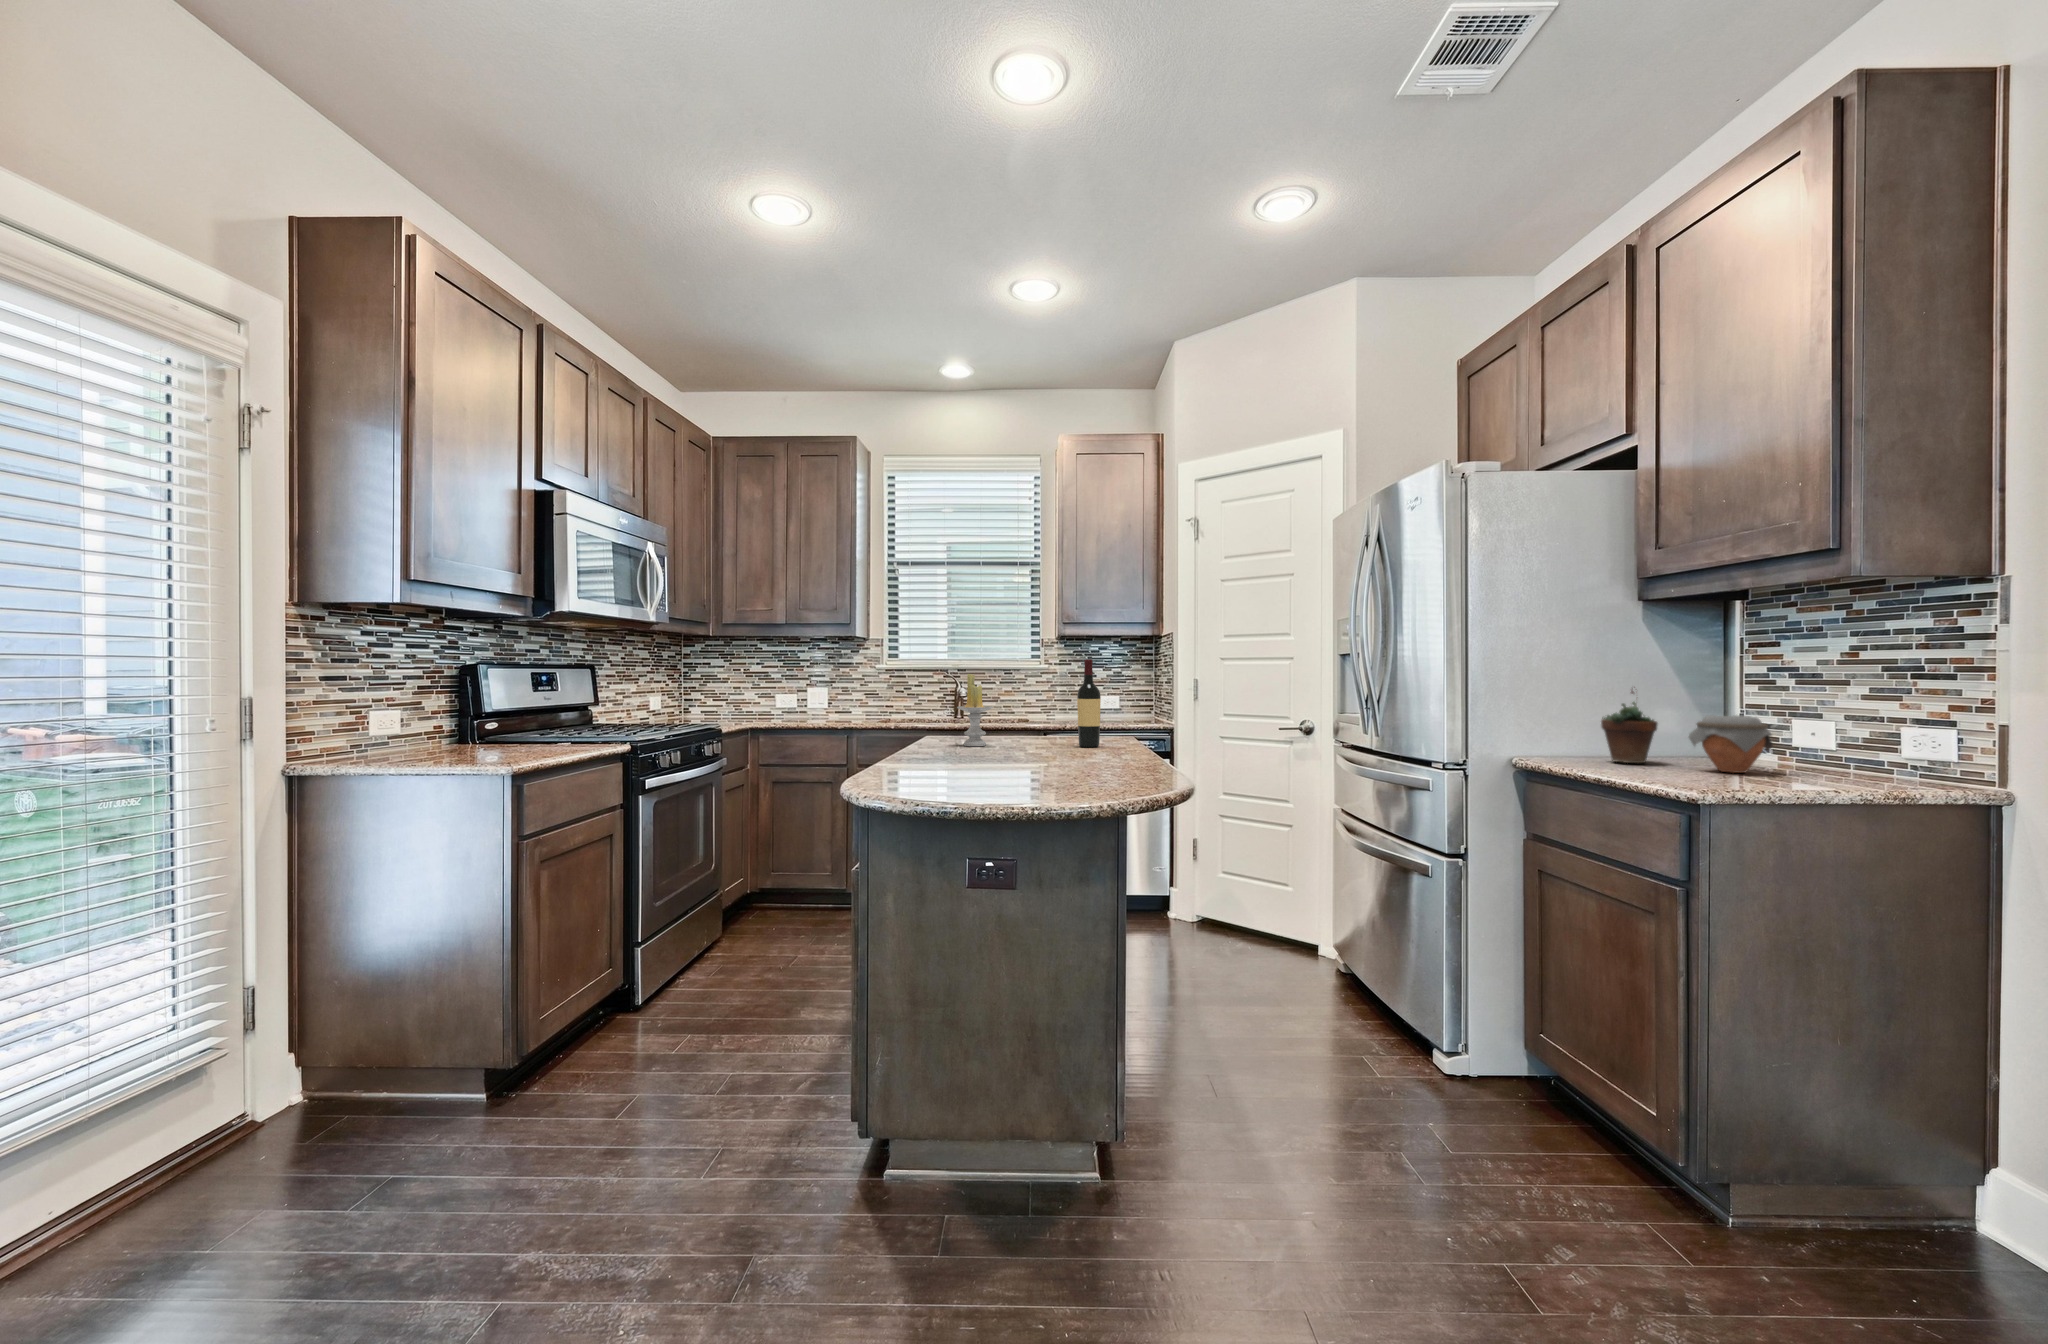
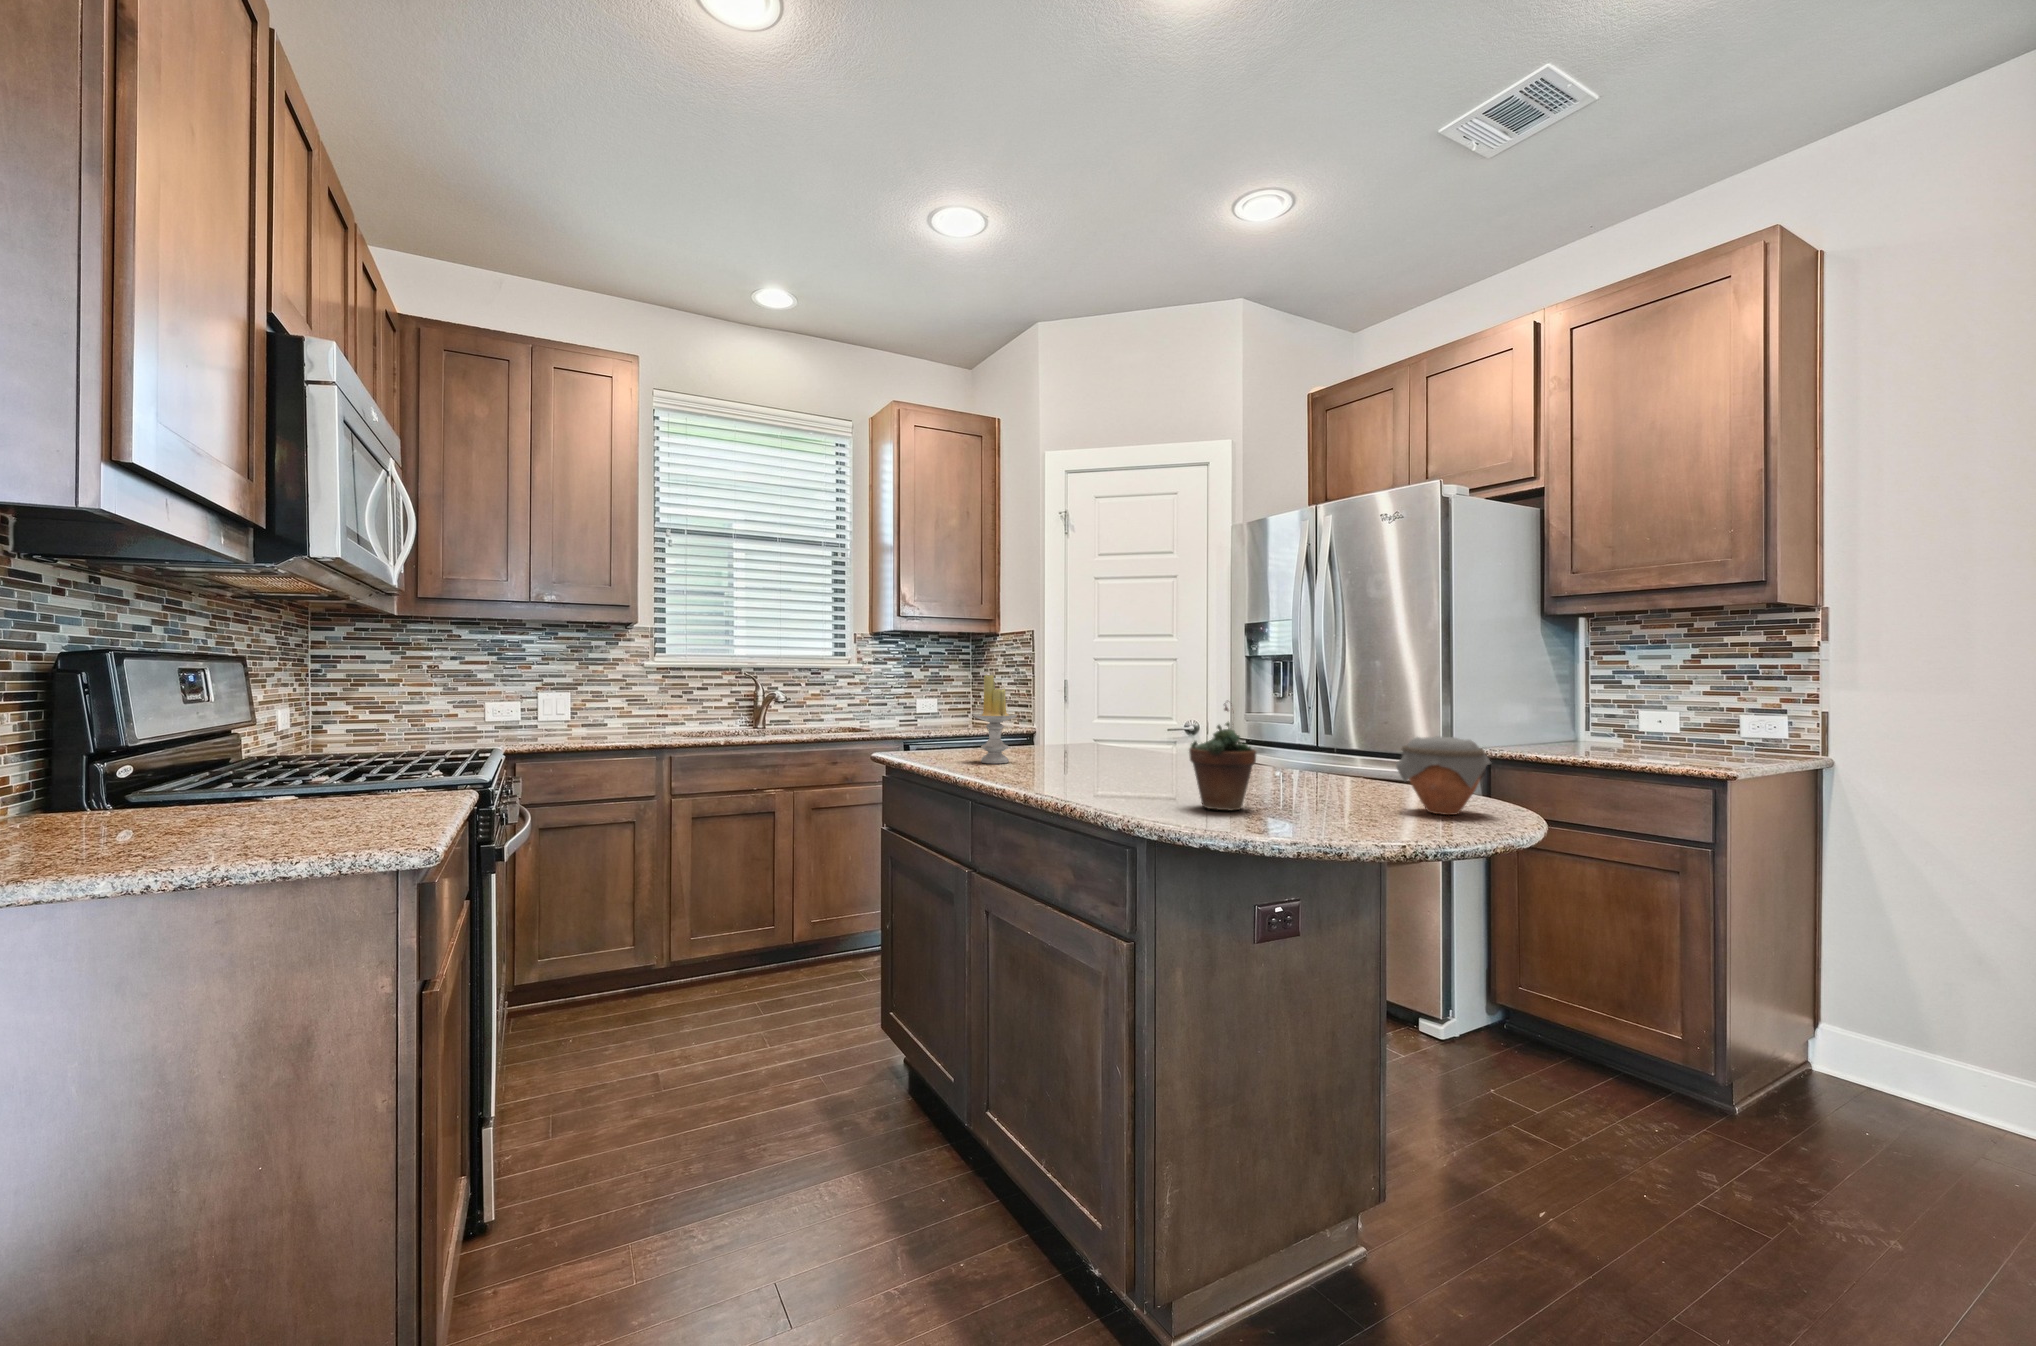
wine bottle: present [1077,659,1101,747] -> none [1099,658,1126,757]
succulent plant: present [1601,687,1657,763] -> present [1189,703,1256,811]
jar: present [1689,715,1773,773] -> present [1396,736,1491,815]

